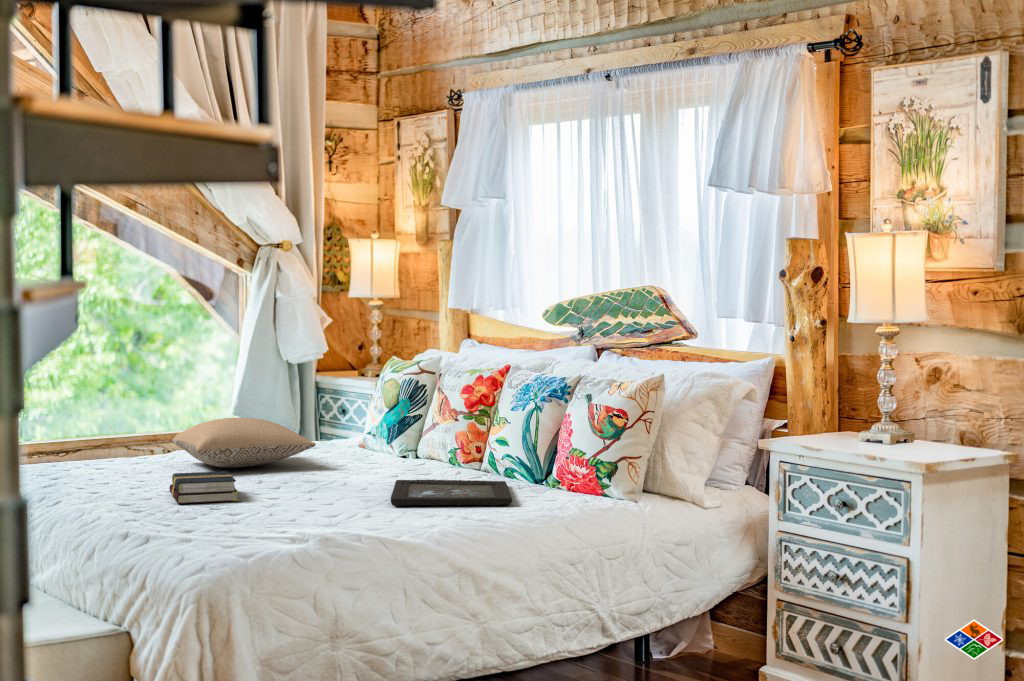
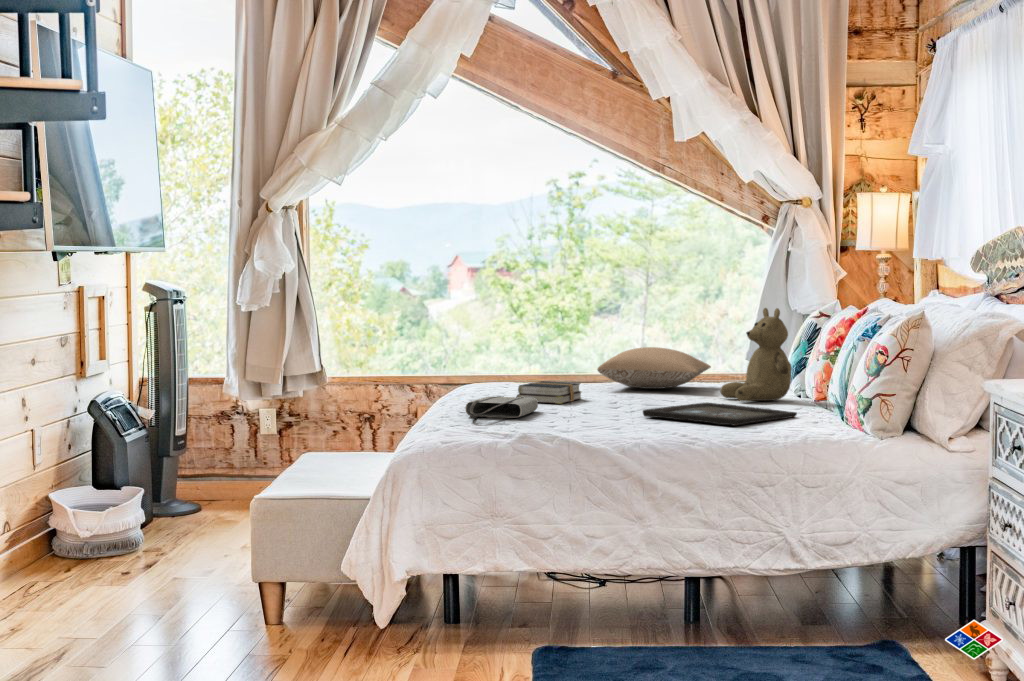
teddy bear: none [355,369,438,473] -> present [720,308,791,401]
tote bag: none [193,500,290,536] -> present [465,396,538,419]

